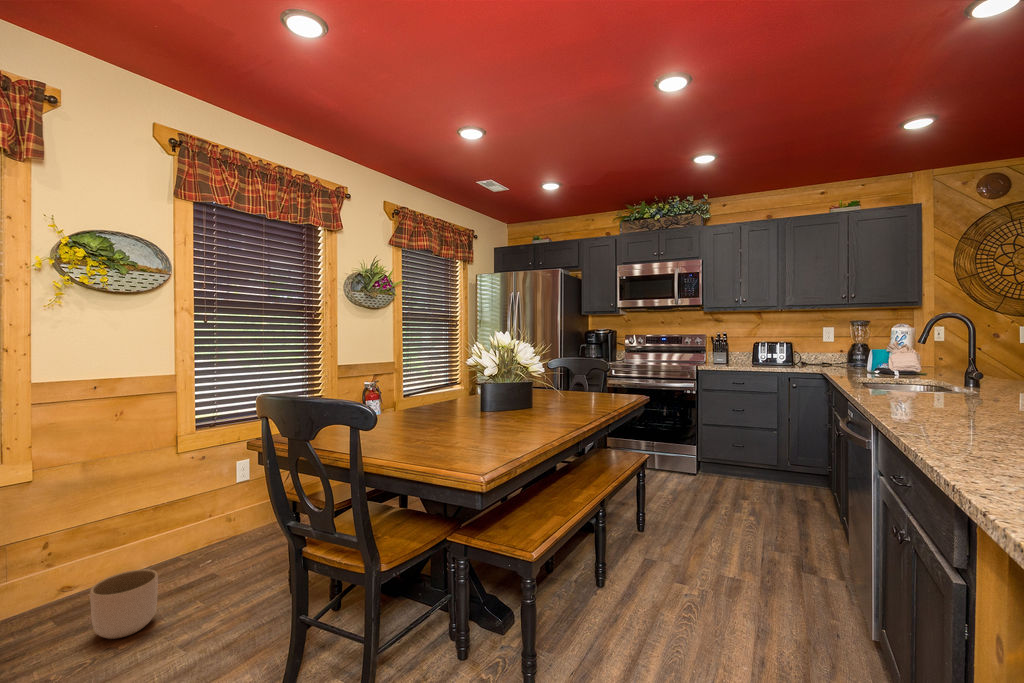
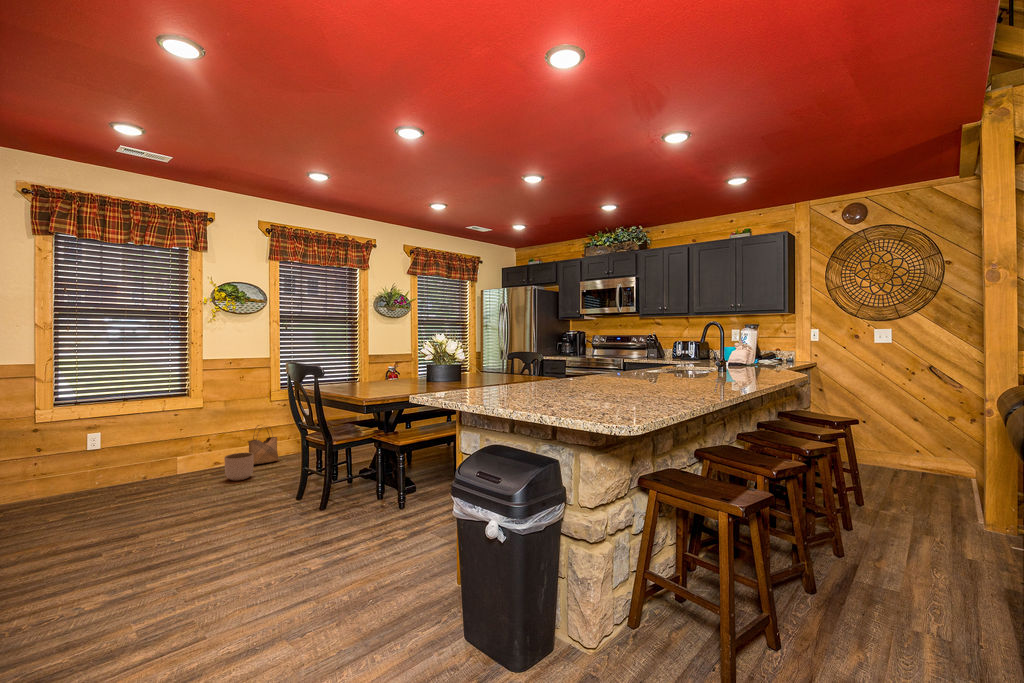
woven basket: none [135,501,196,582] -> present [248,425,278,464]

